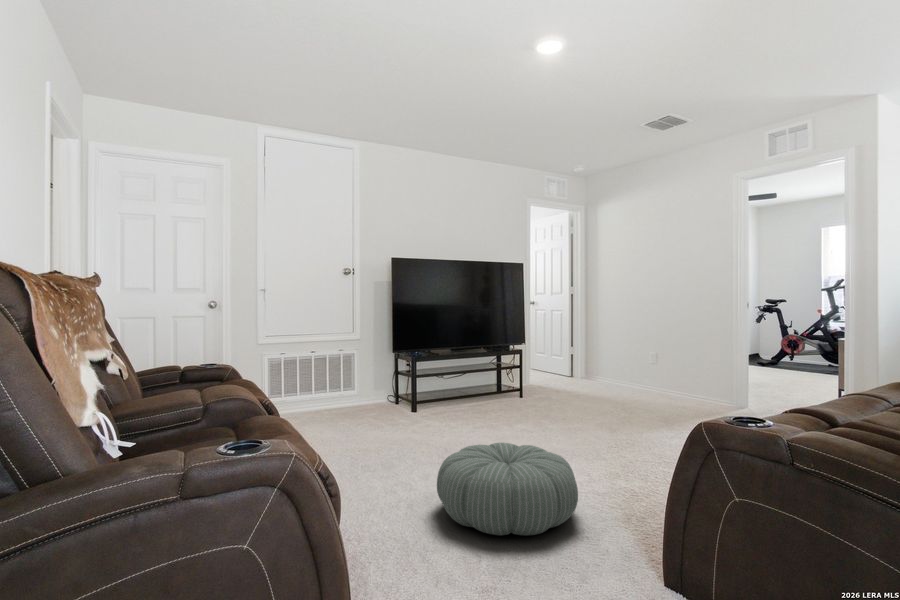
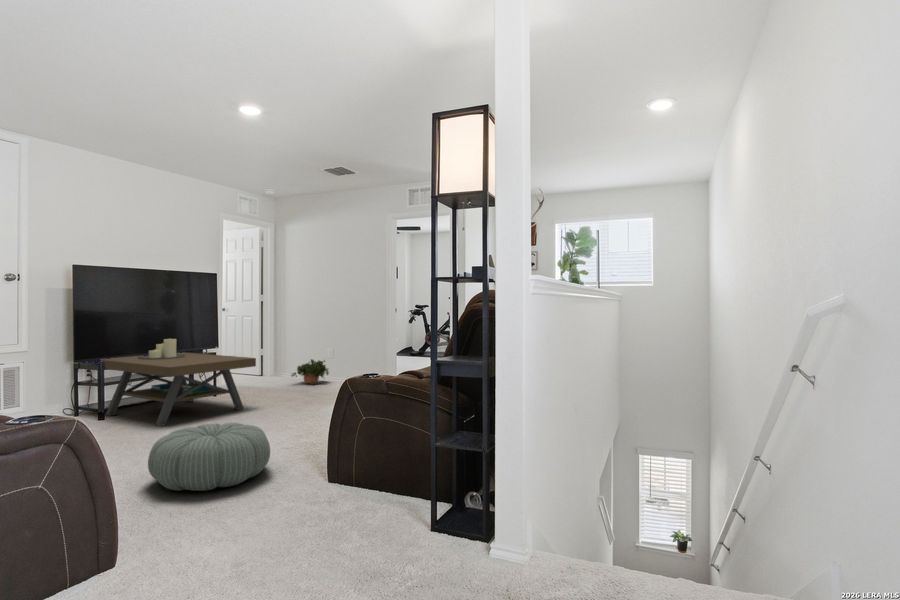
coffee table: none [411,333,563,428] -> present [100,339,256,426]
potted plant: none [602,363,652,396] -> present [292,359,329,385]

